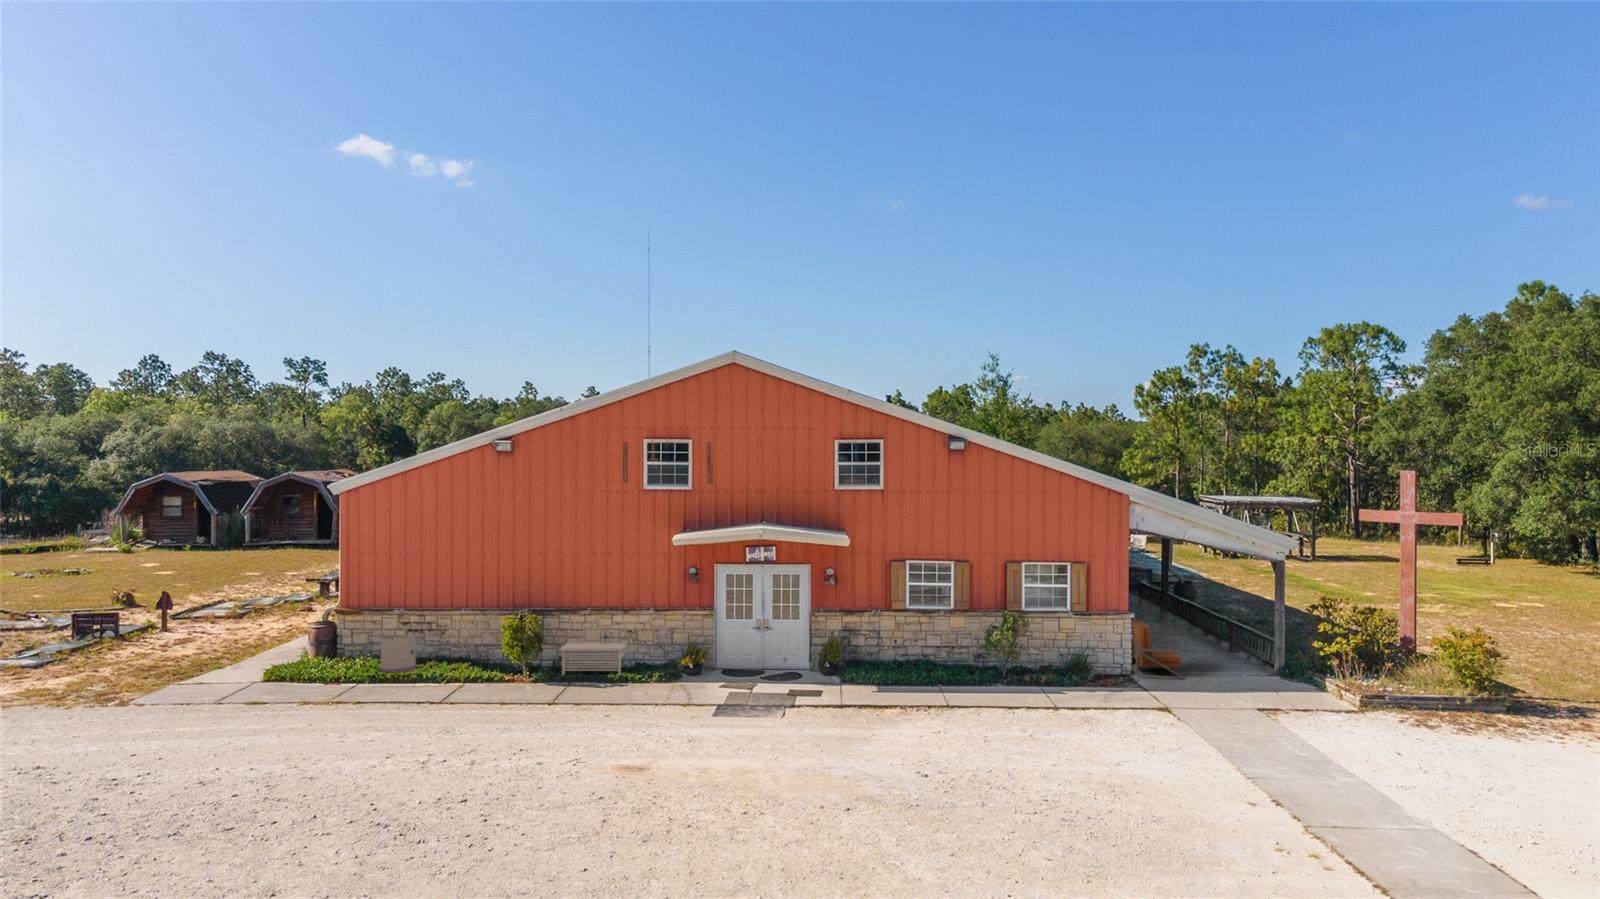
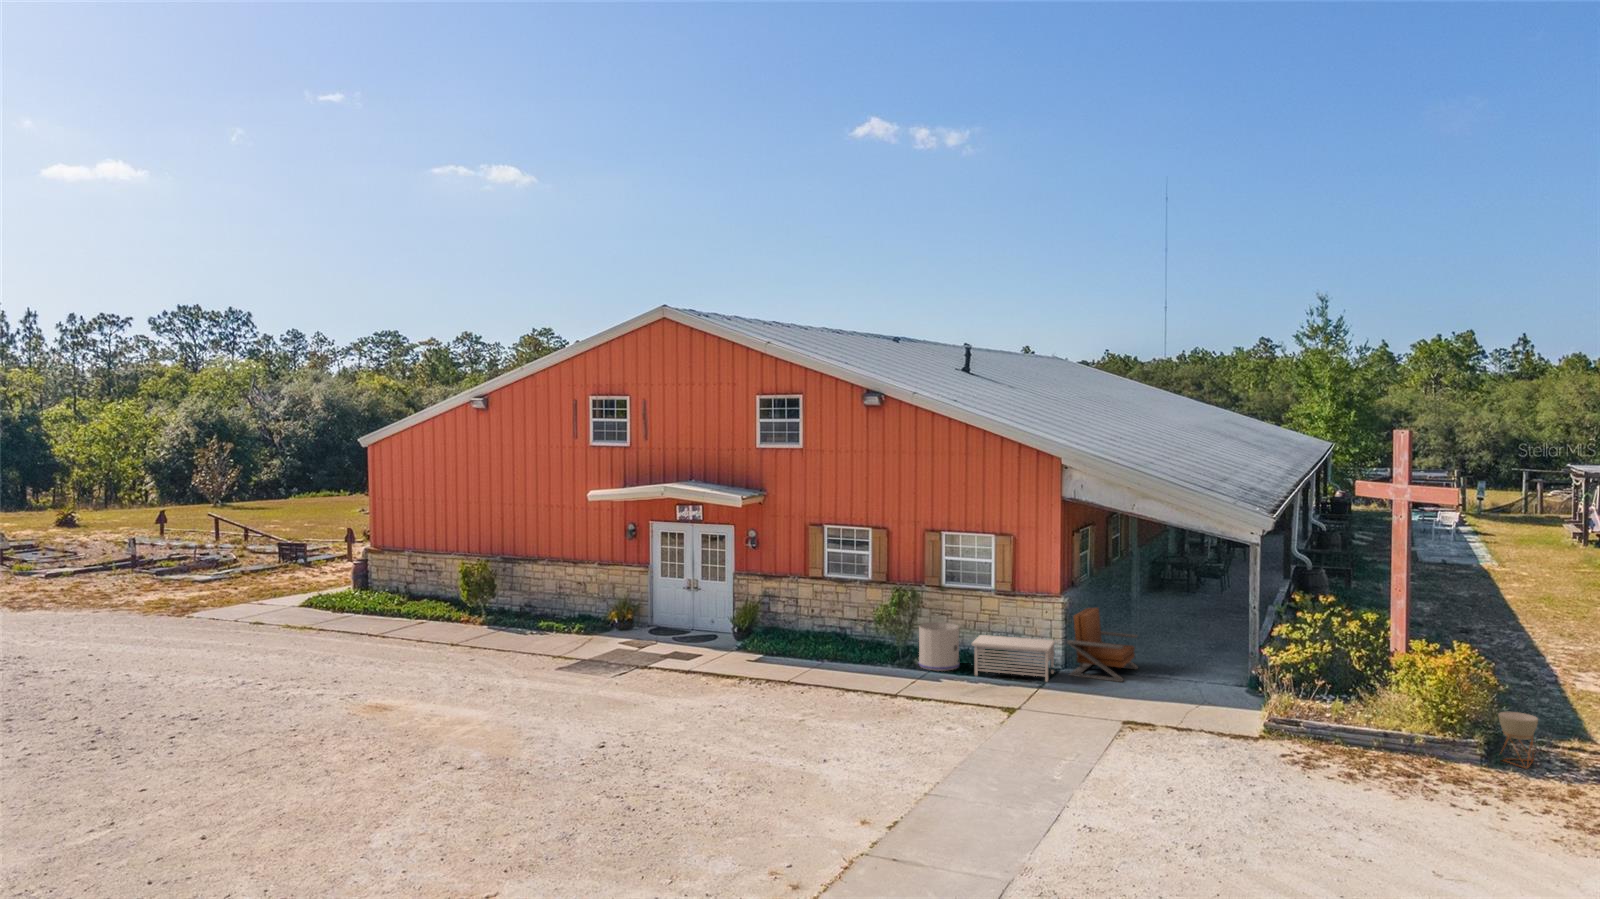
trash can: present [380,635,416,672] -> present [919,622,960,671]
storage bench: present [560,643,626,675] -> present [972,635,1055,682]
planter: none [1496,673,1525,712] -> present [1498,712,1538,769]

